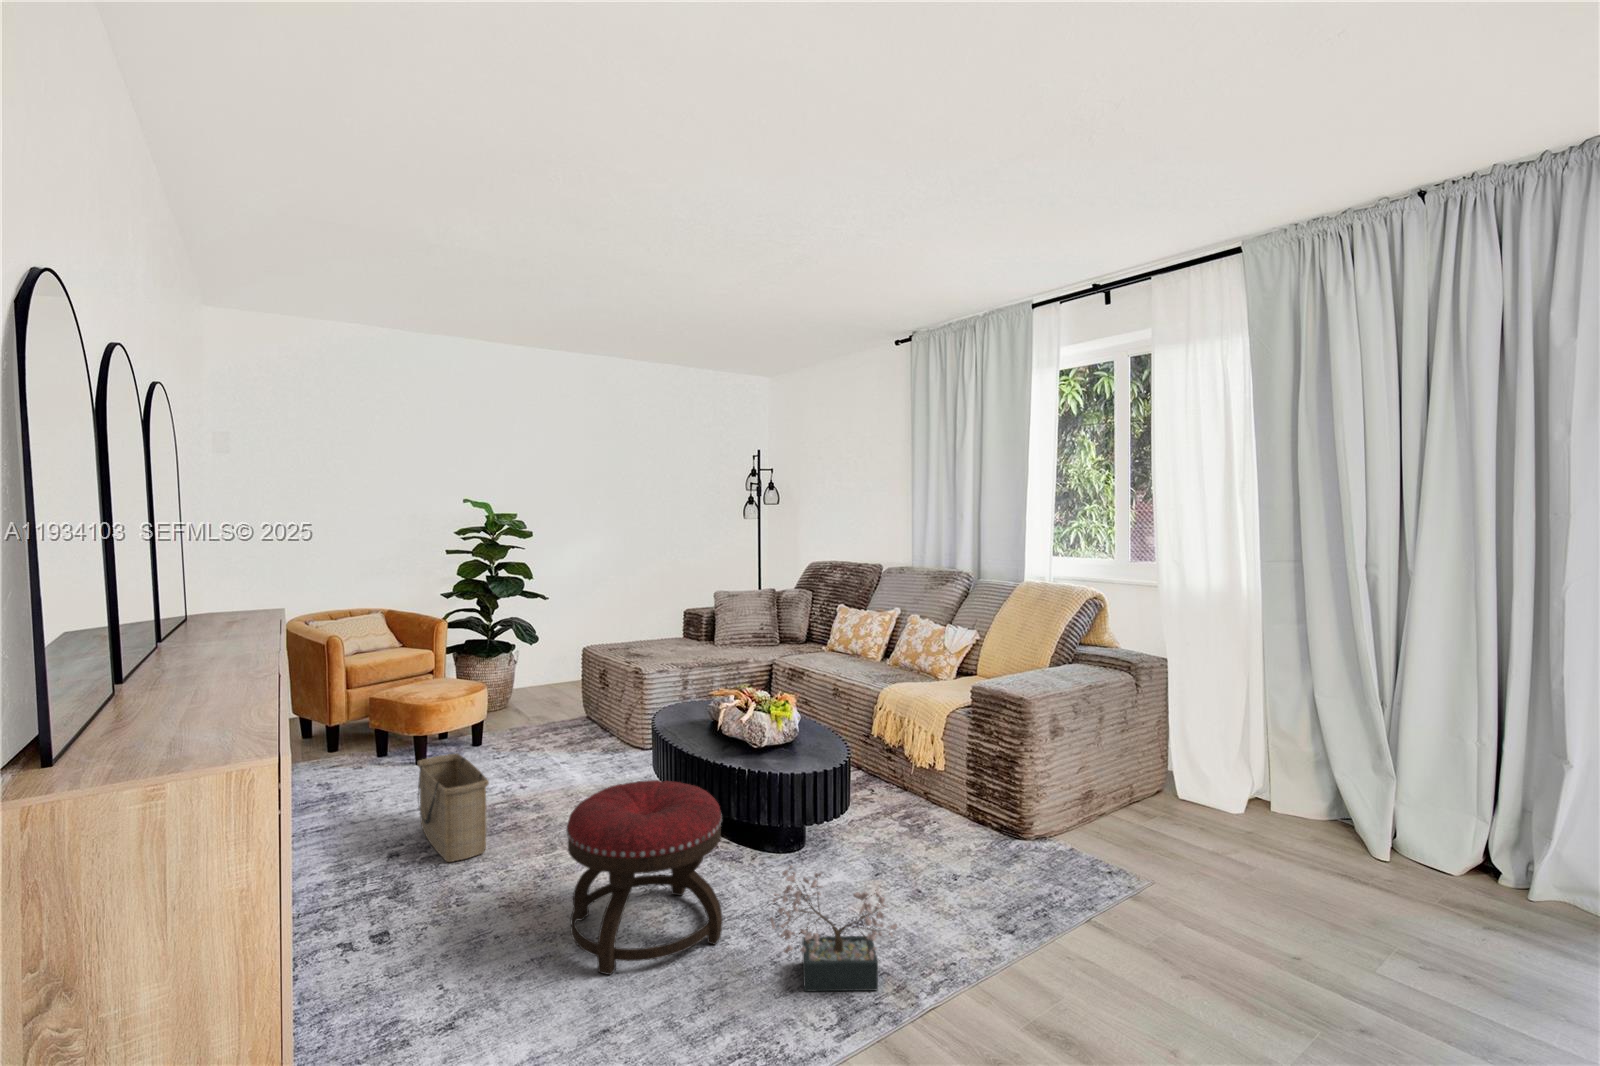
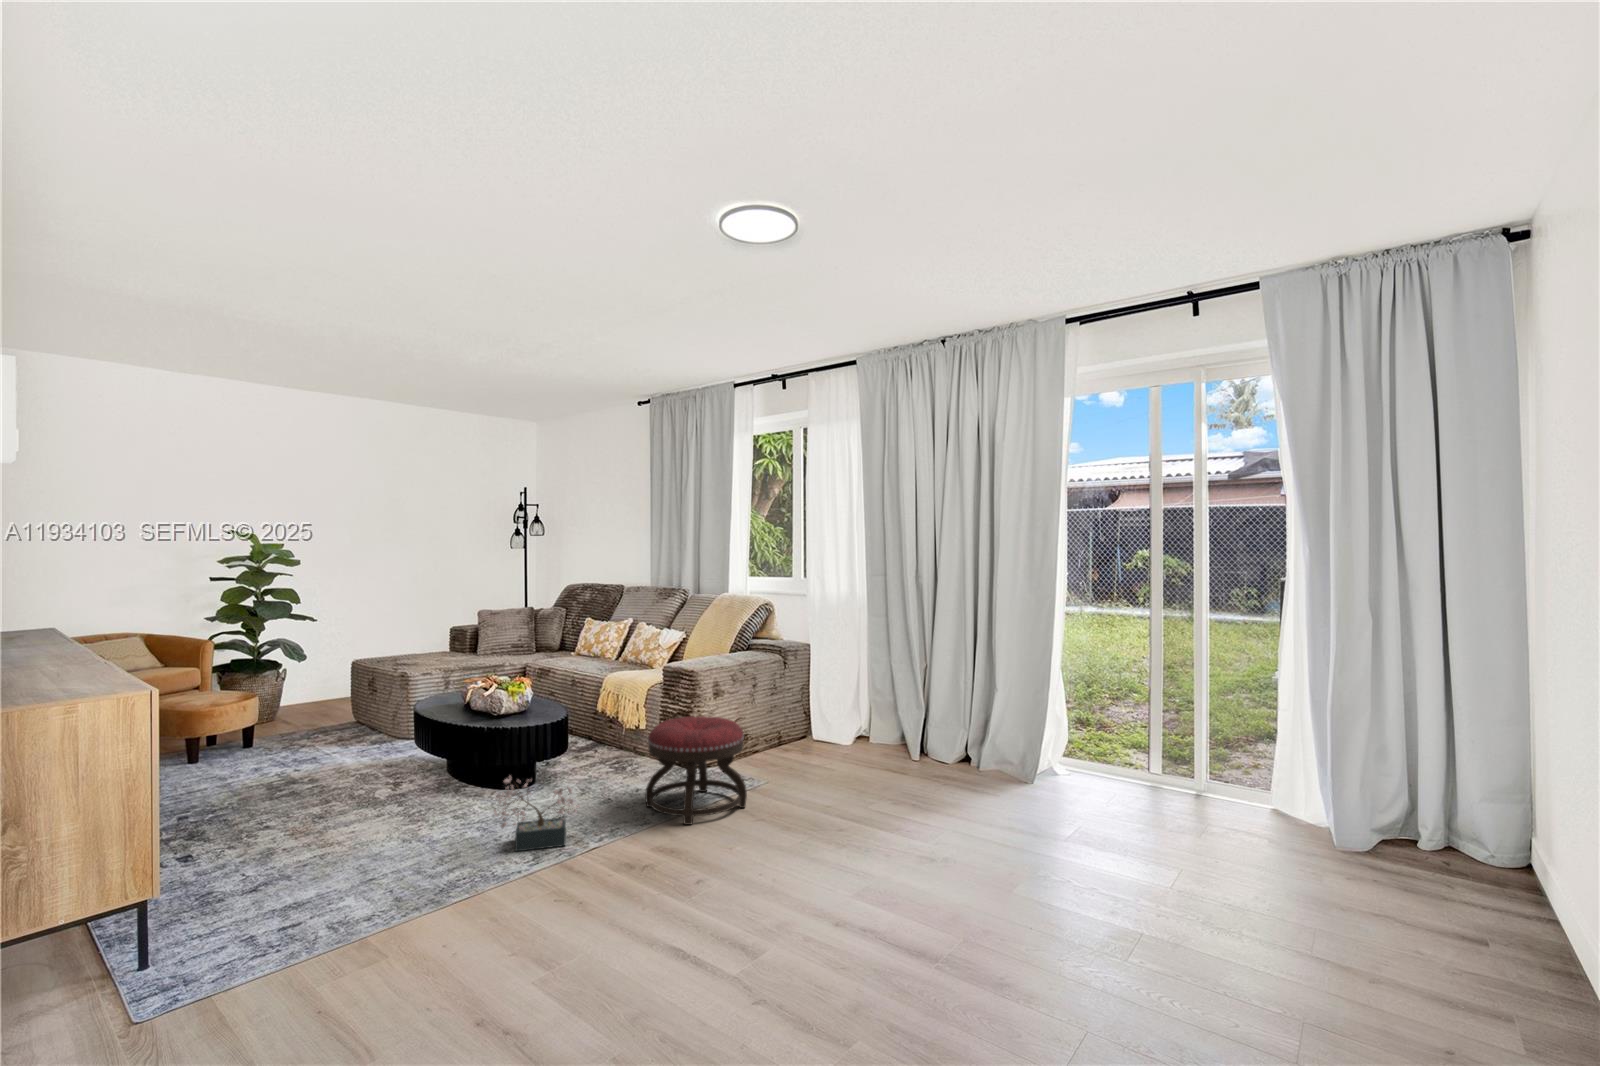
basket: present [417,753,489,862] -> none [201,739,271,818]
ottoman: present [566,780,723,975] -> present [645,716,747,825]

